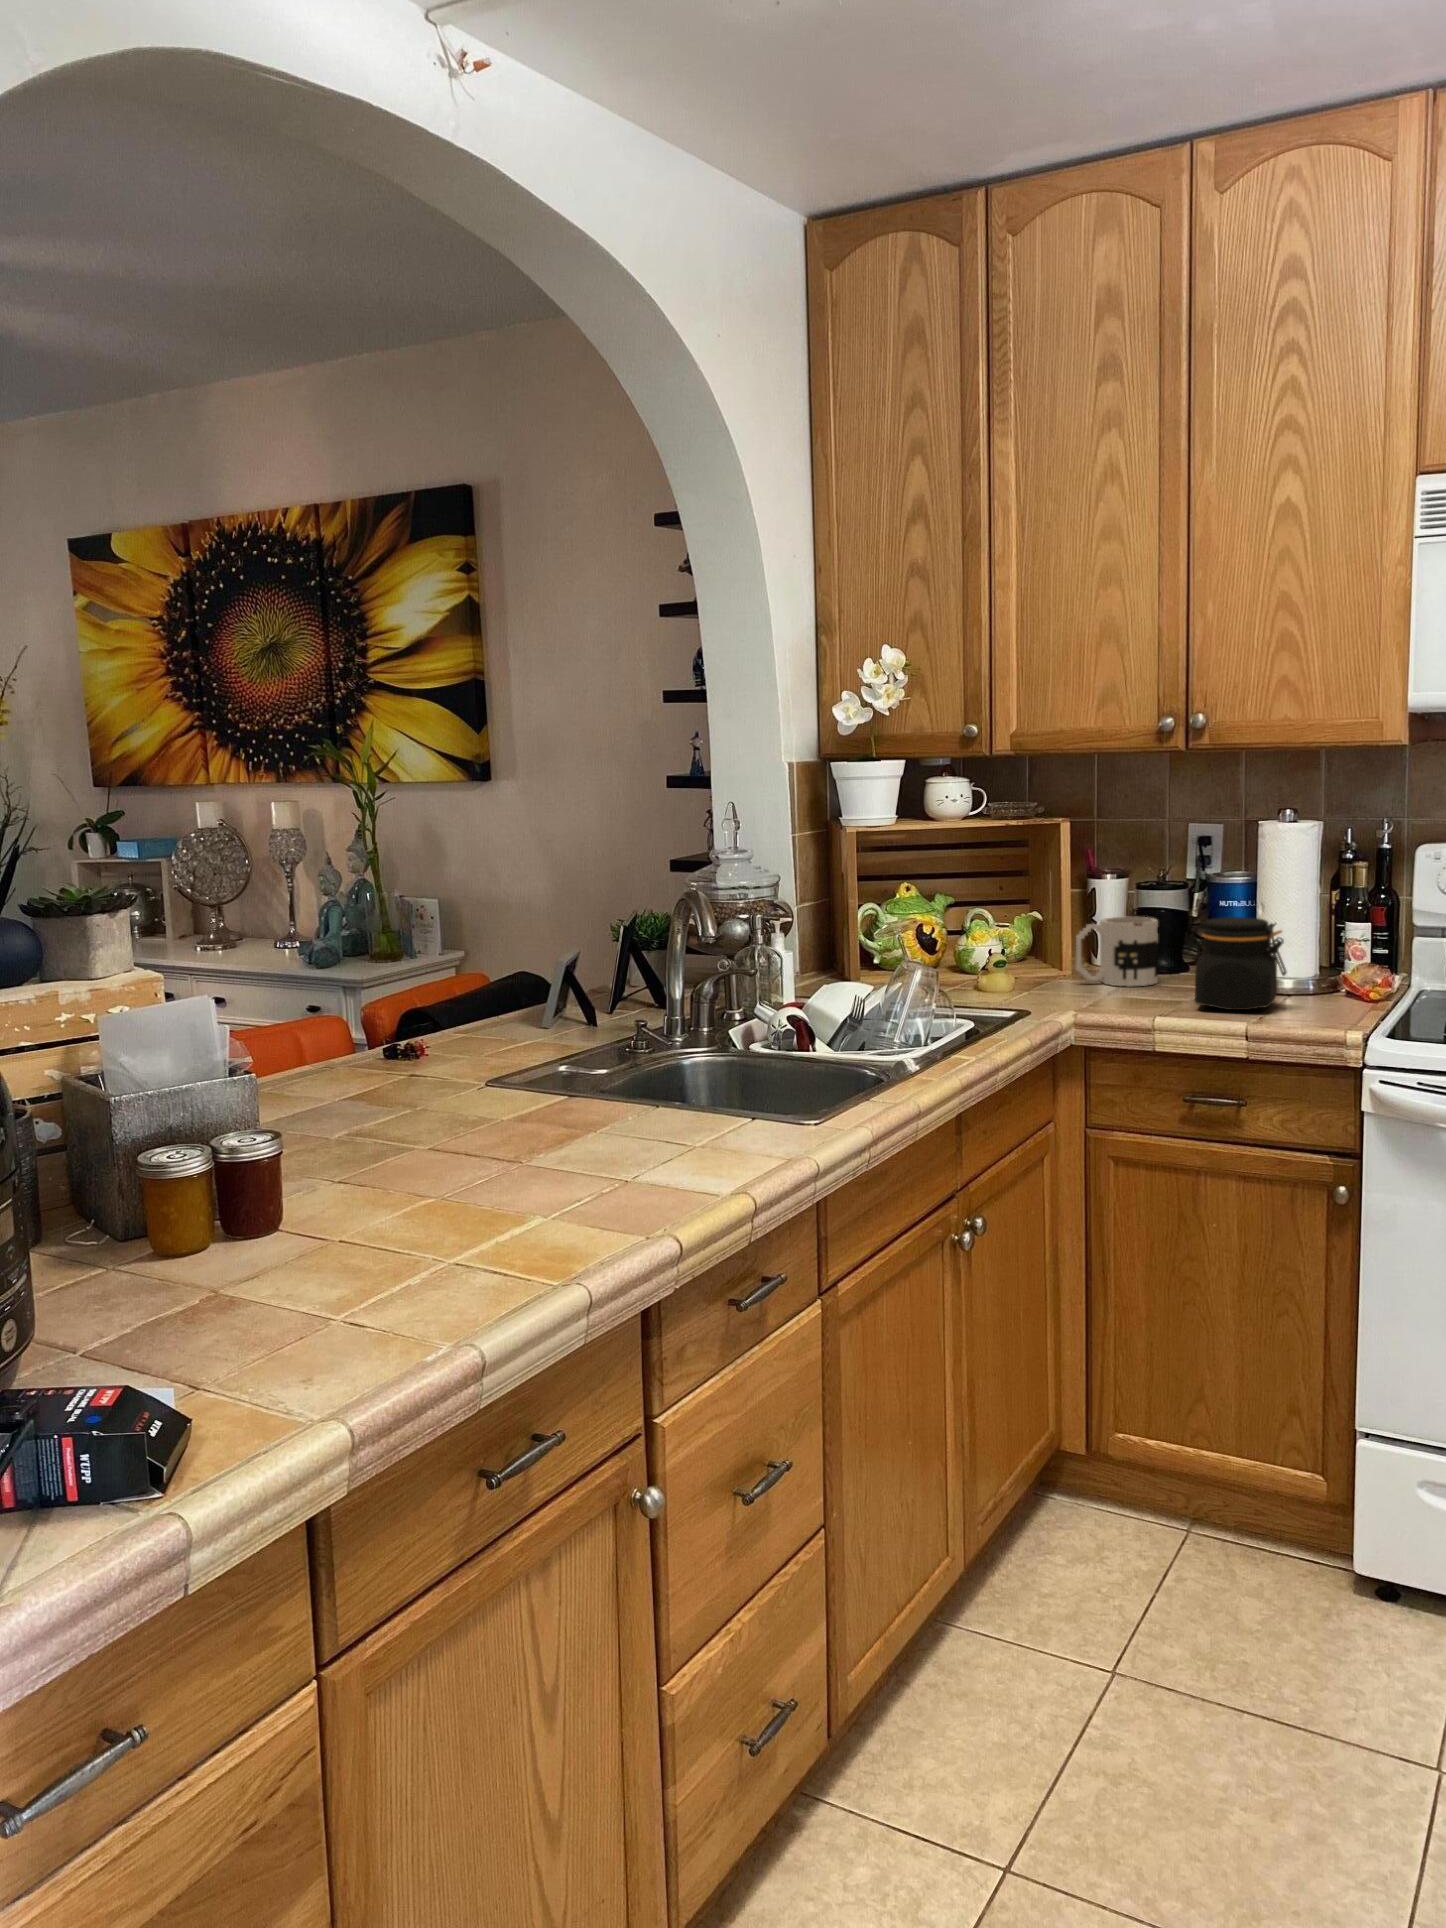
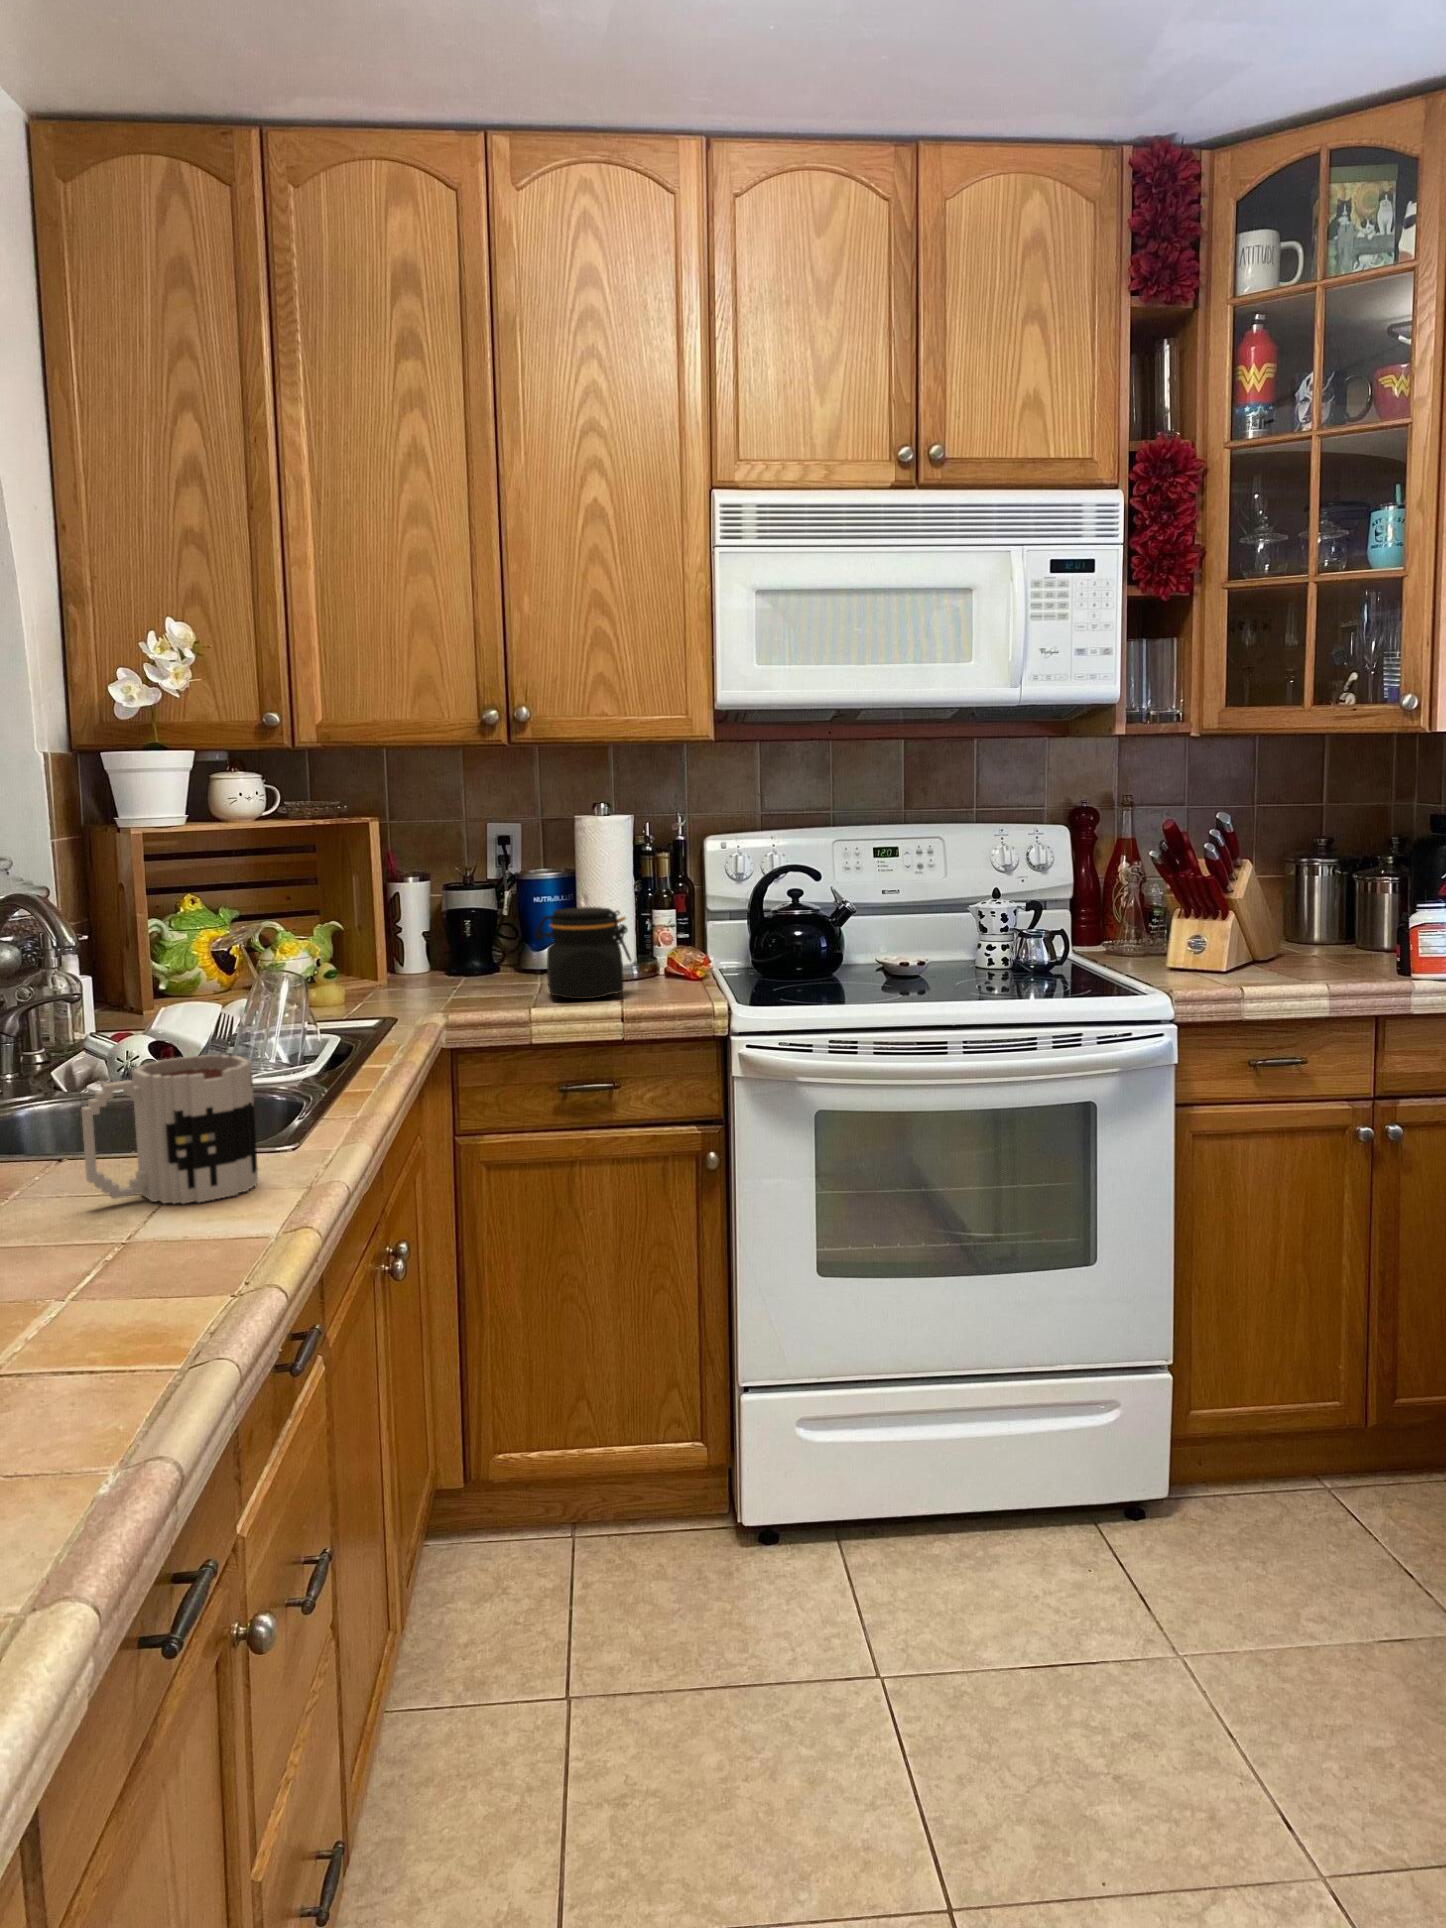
mug: present [1076,917,1158,986] -> present [81,1055,258,1203]

